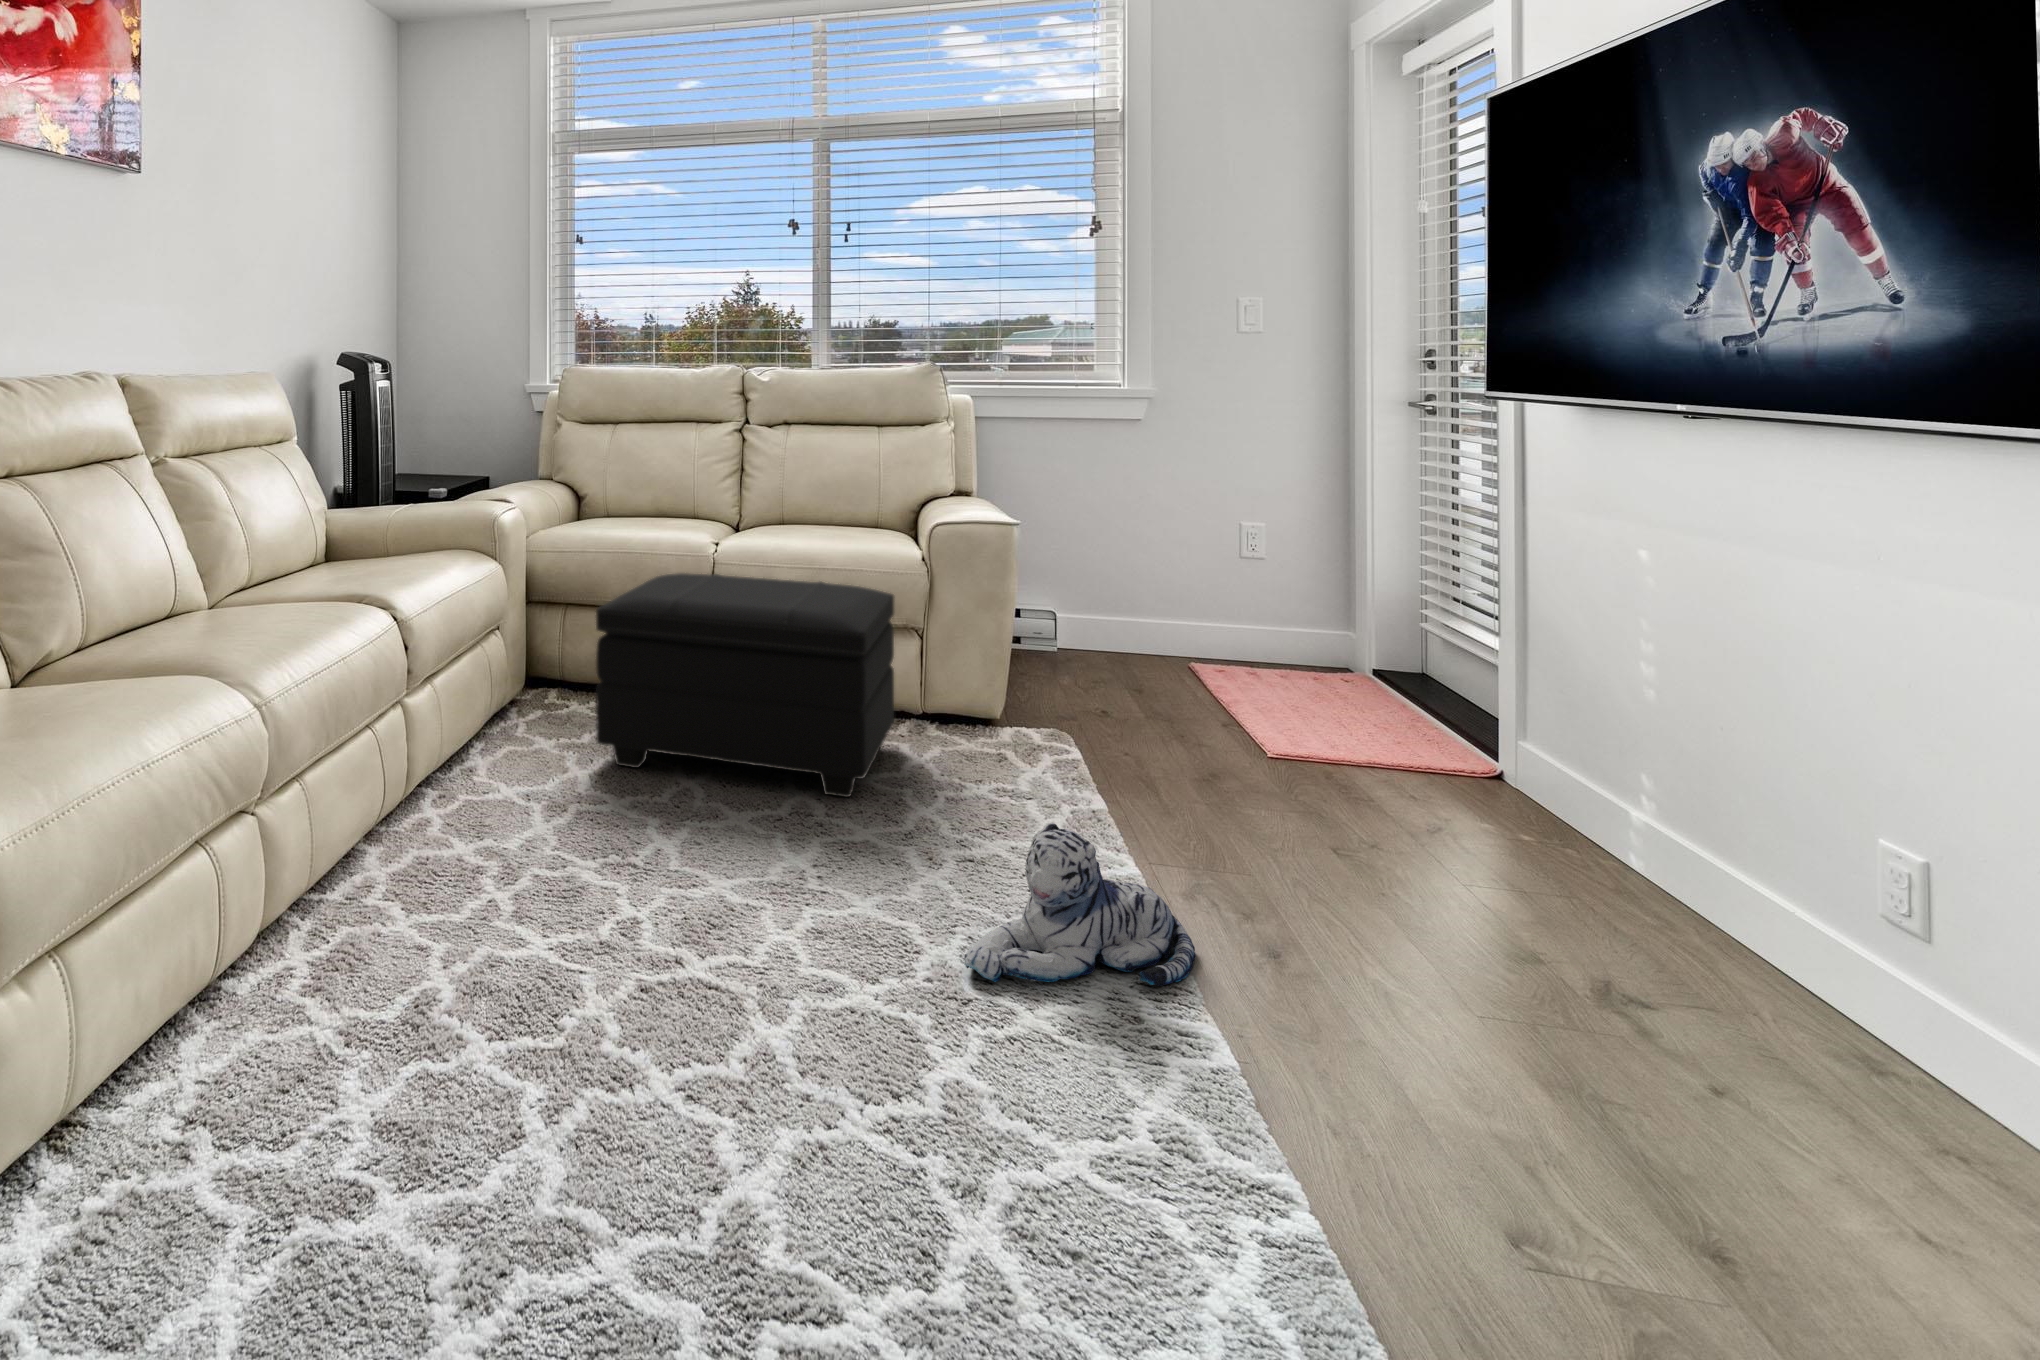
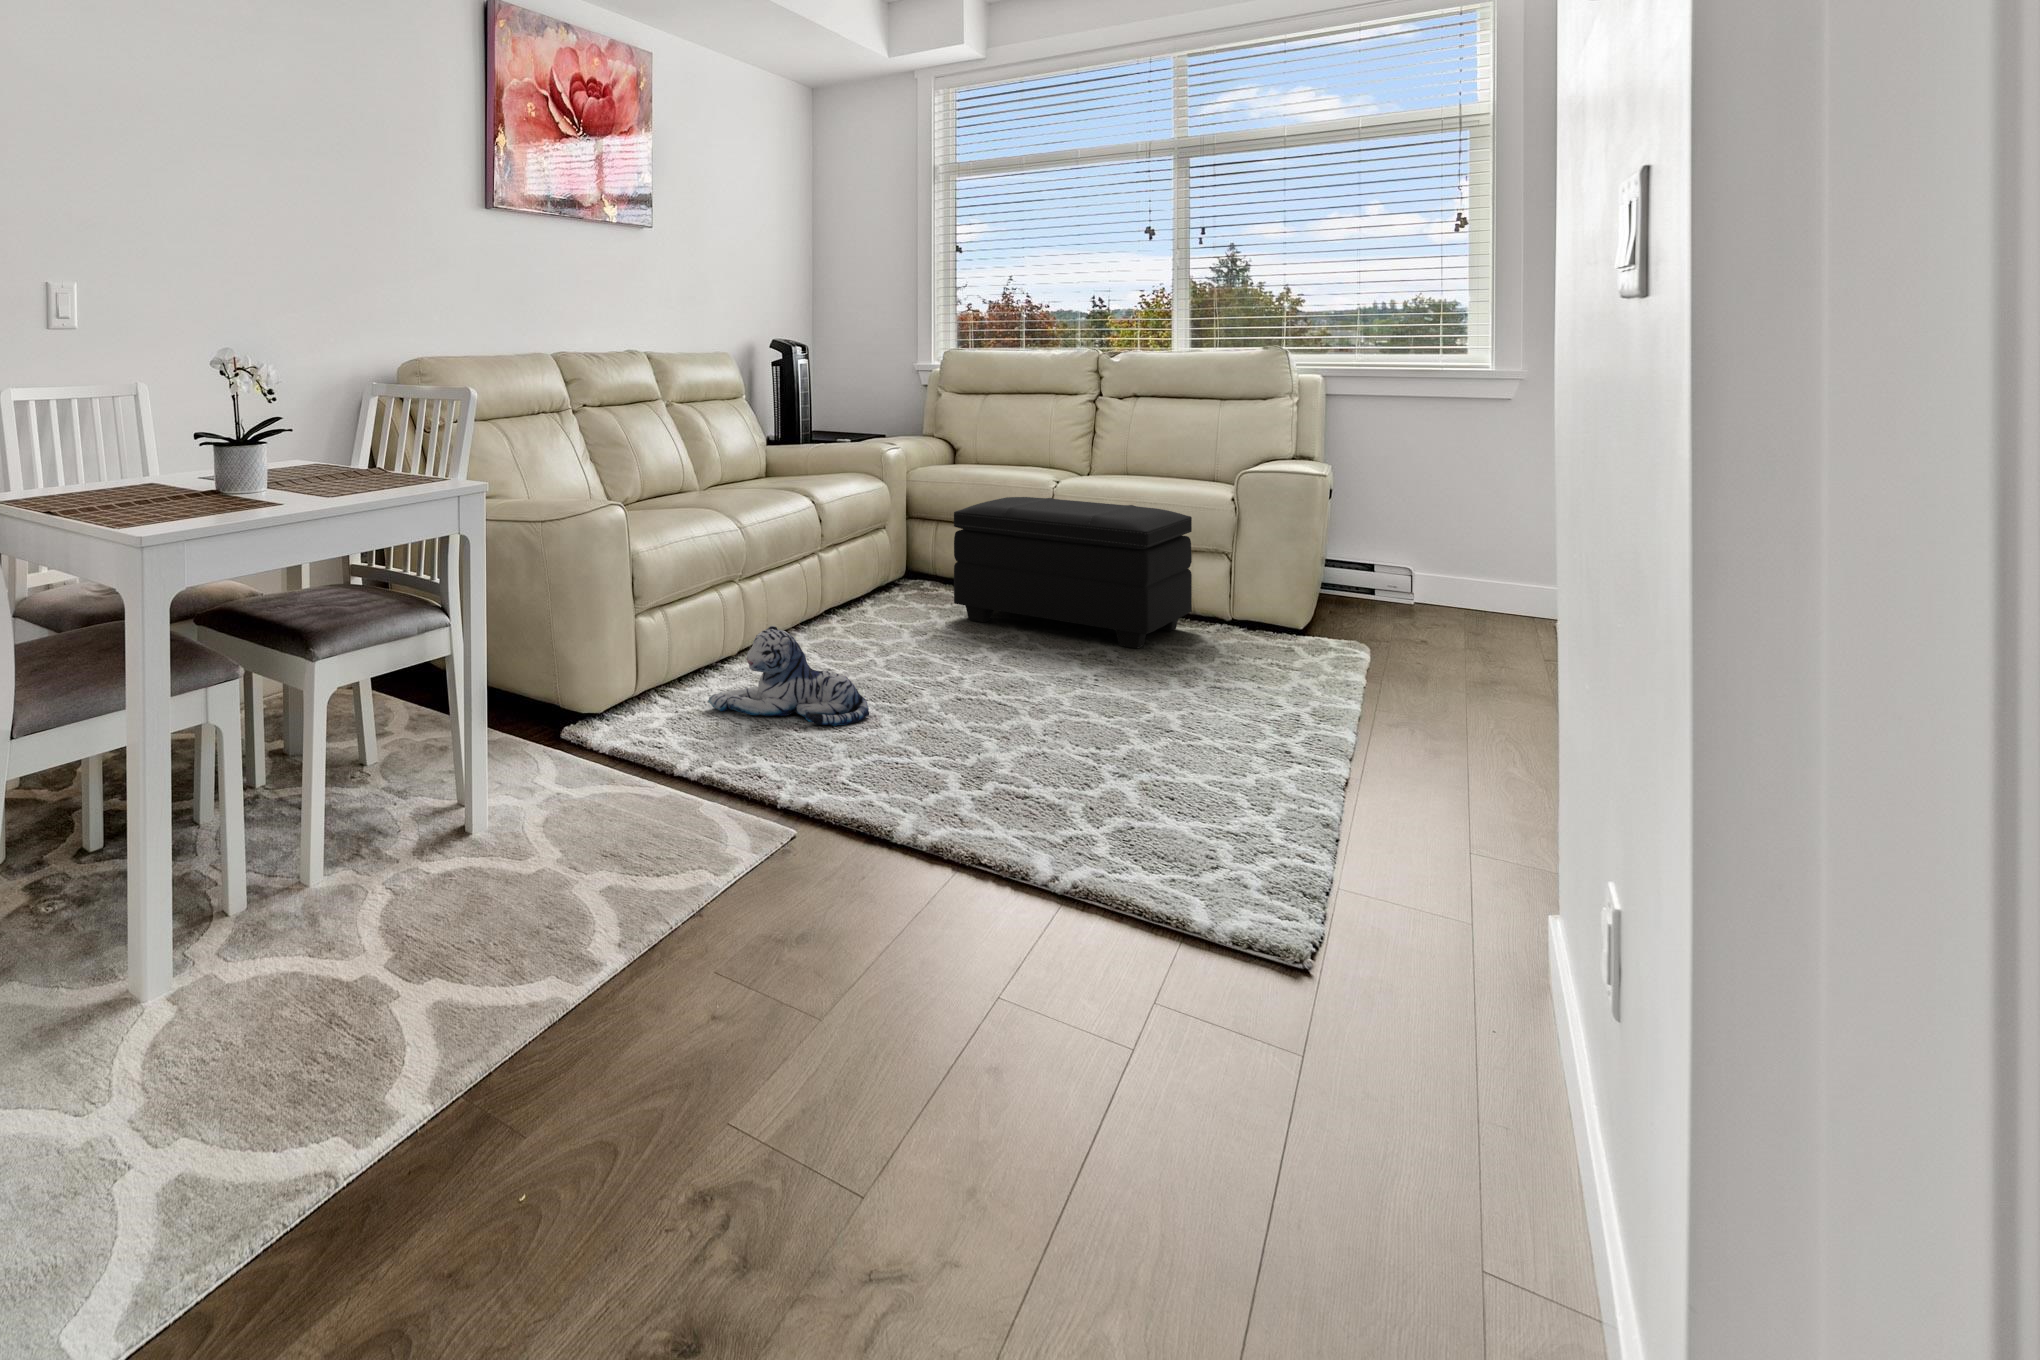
plush toy: present [964,823,1196,986] -> present [708,626,869,725]

